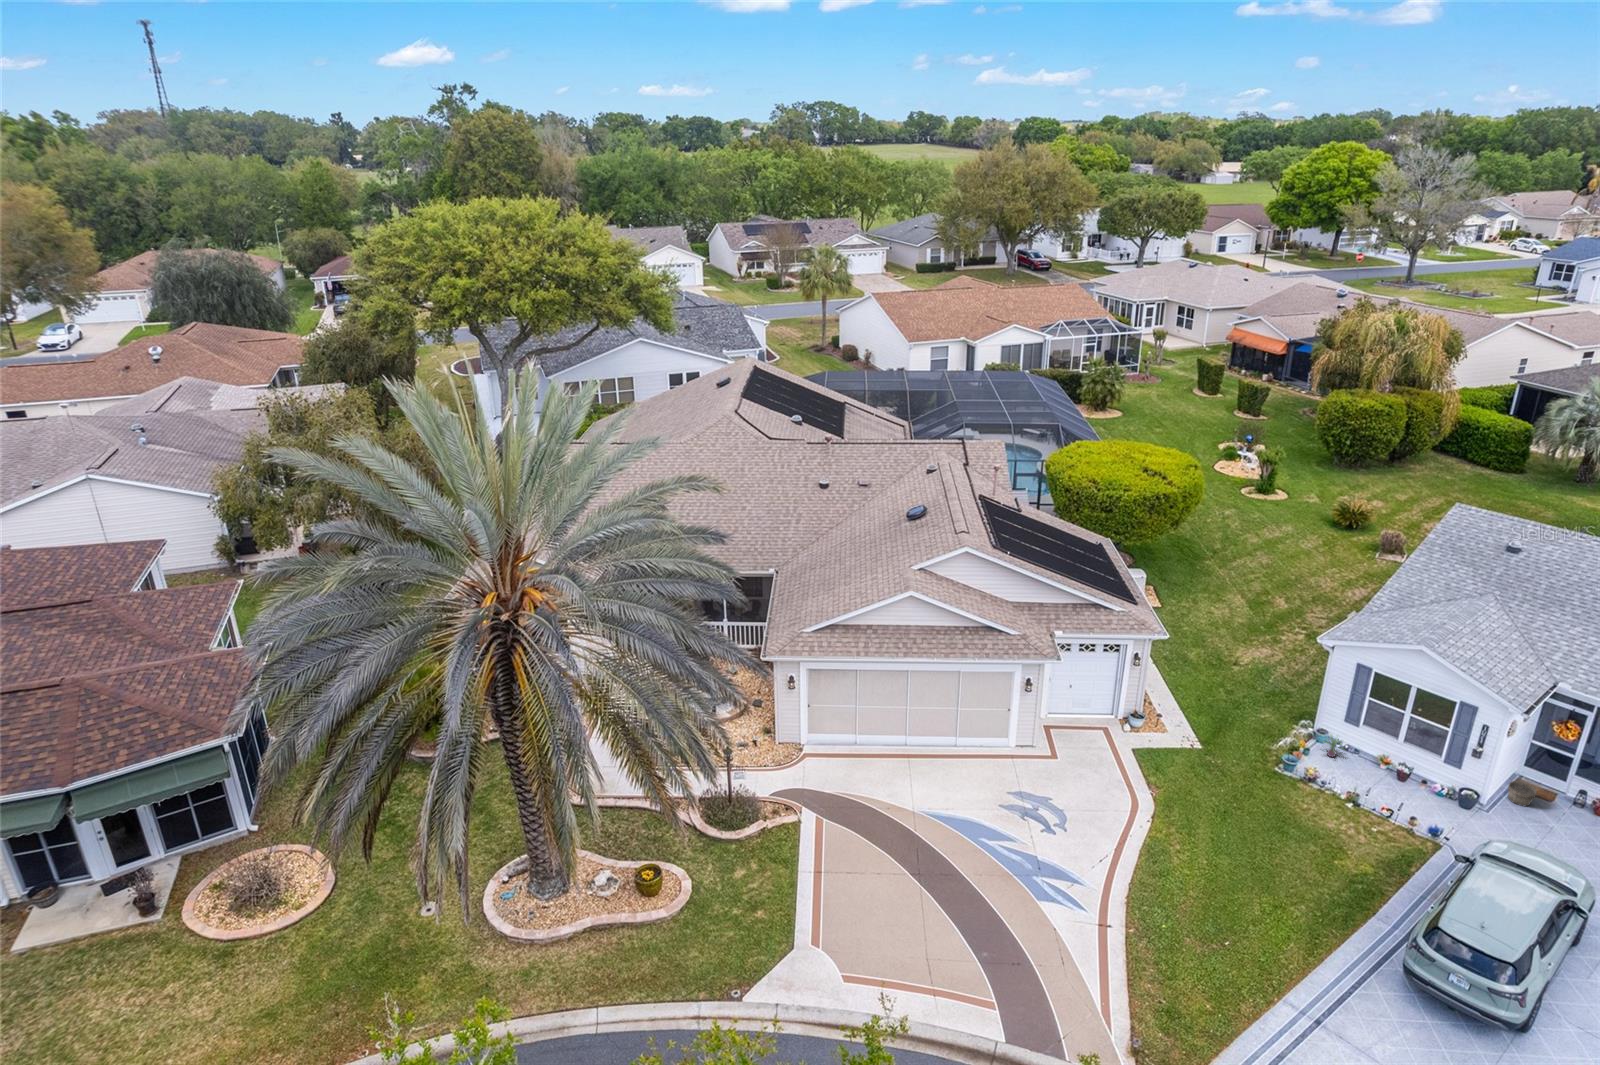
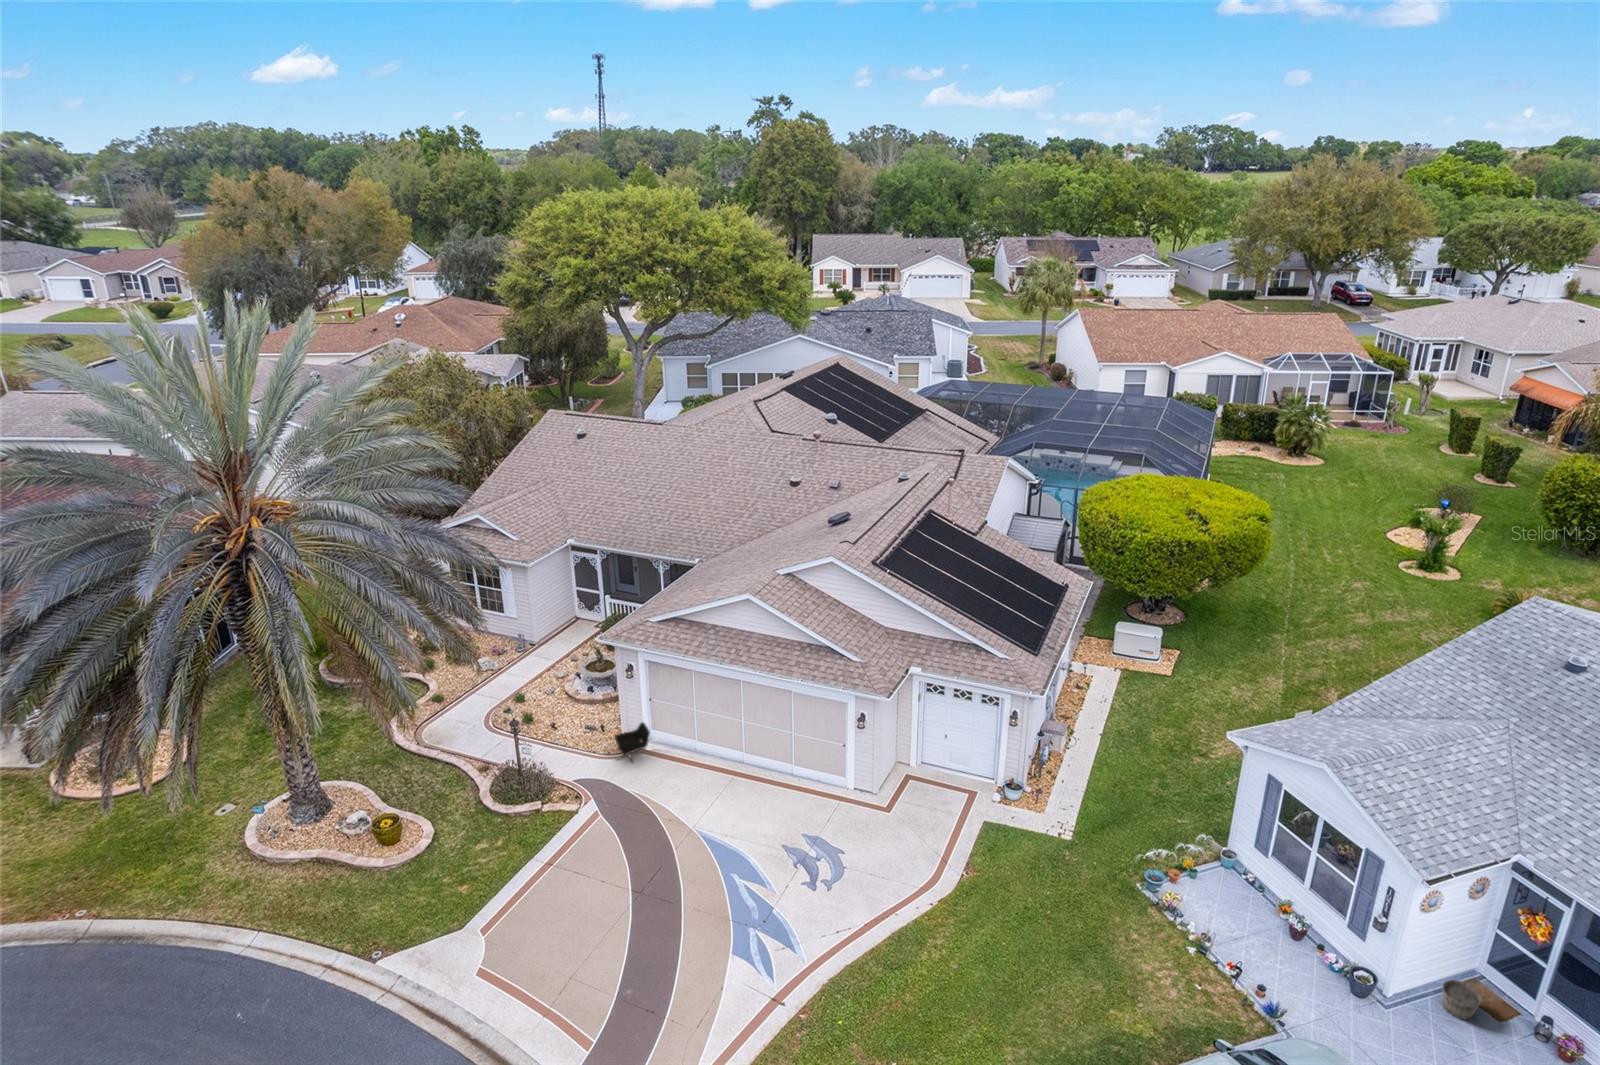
lounge chair: none [776,729,815,771] -> present [615,722,650,761]
decorative plant: present [1327,736,1341,757] -> none [1214,856,1248,888]

